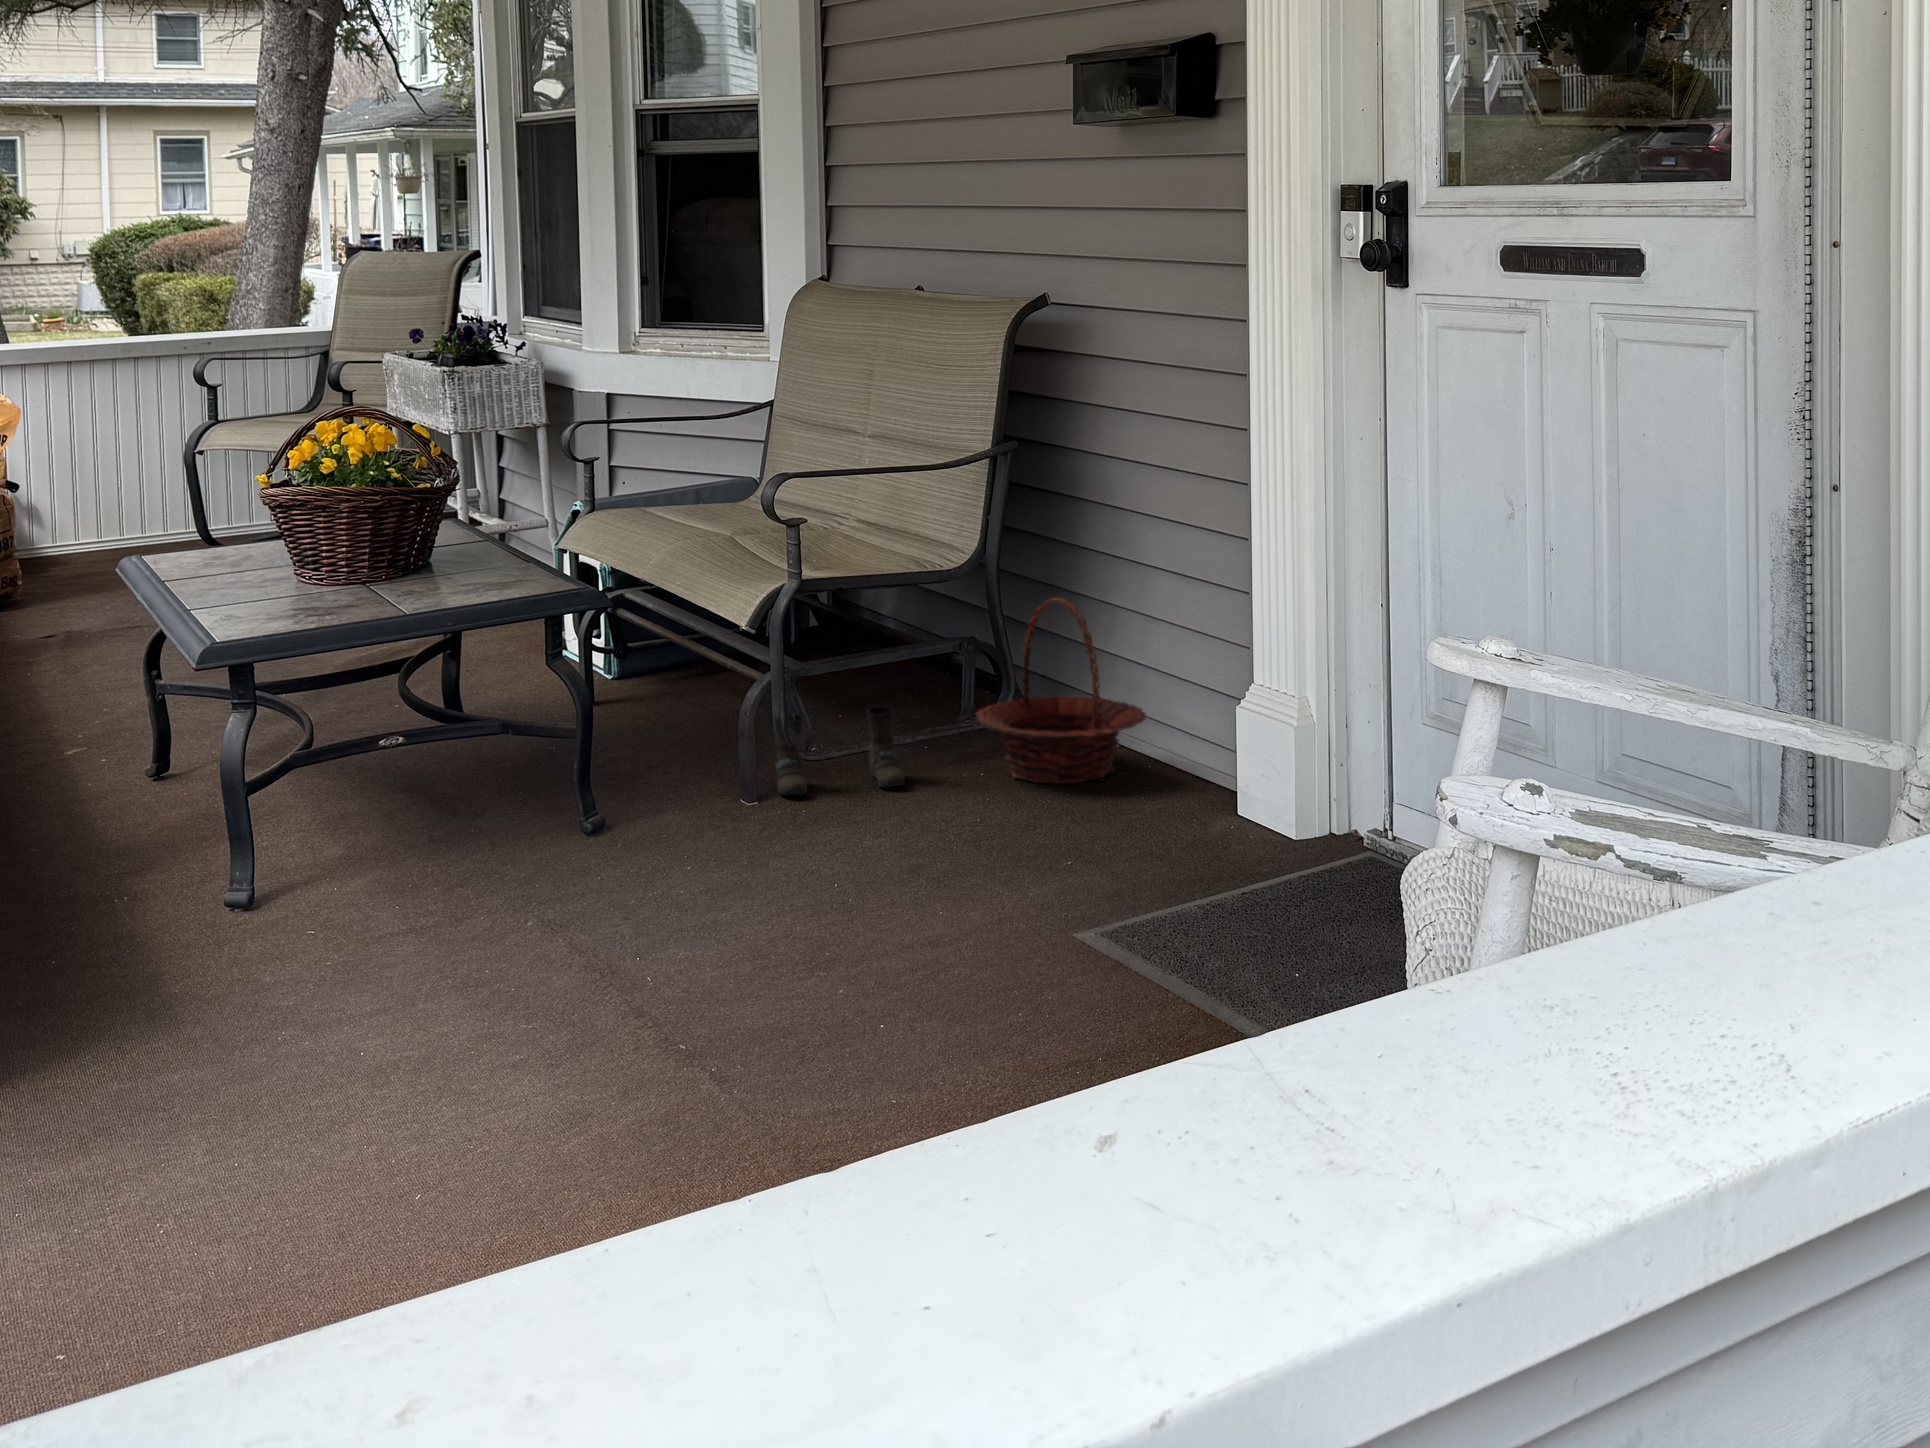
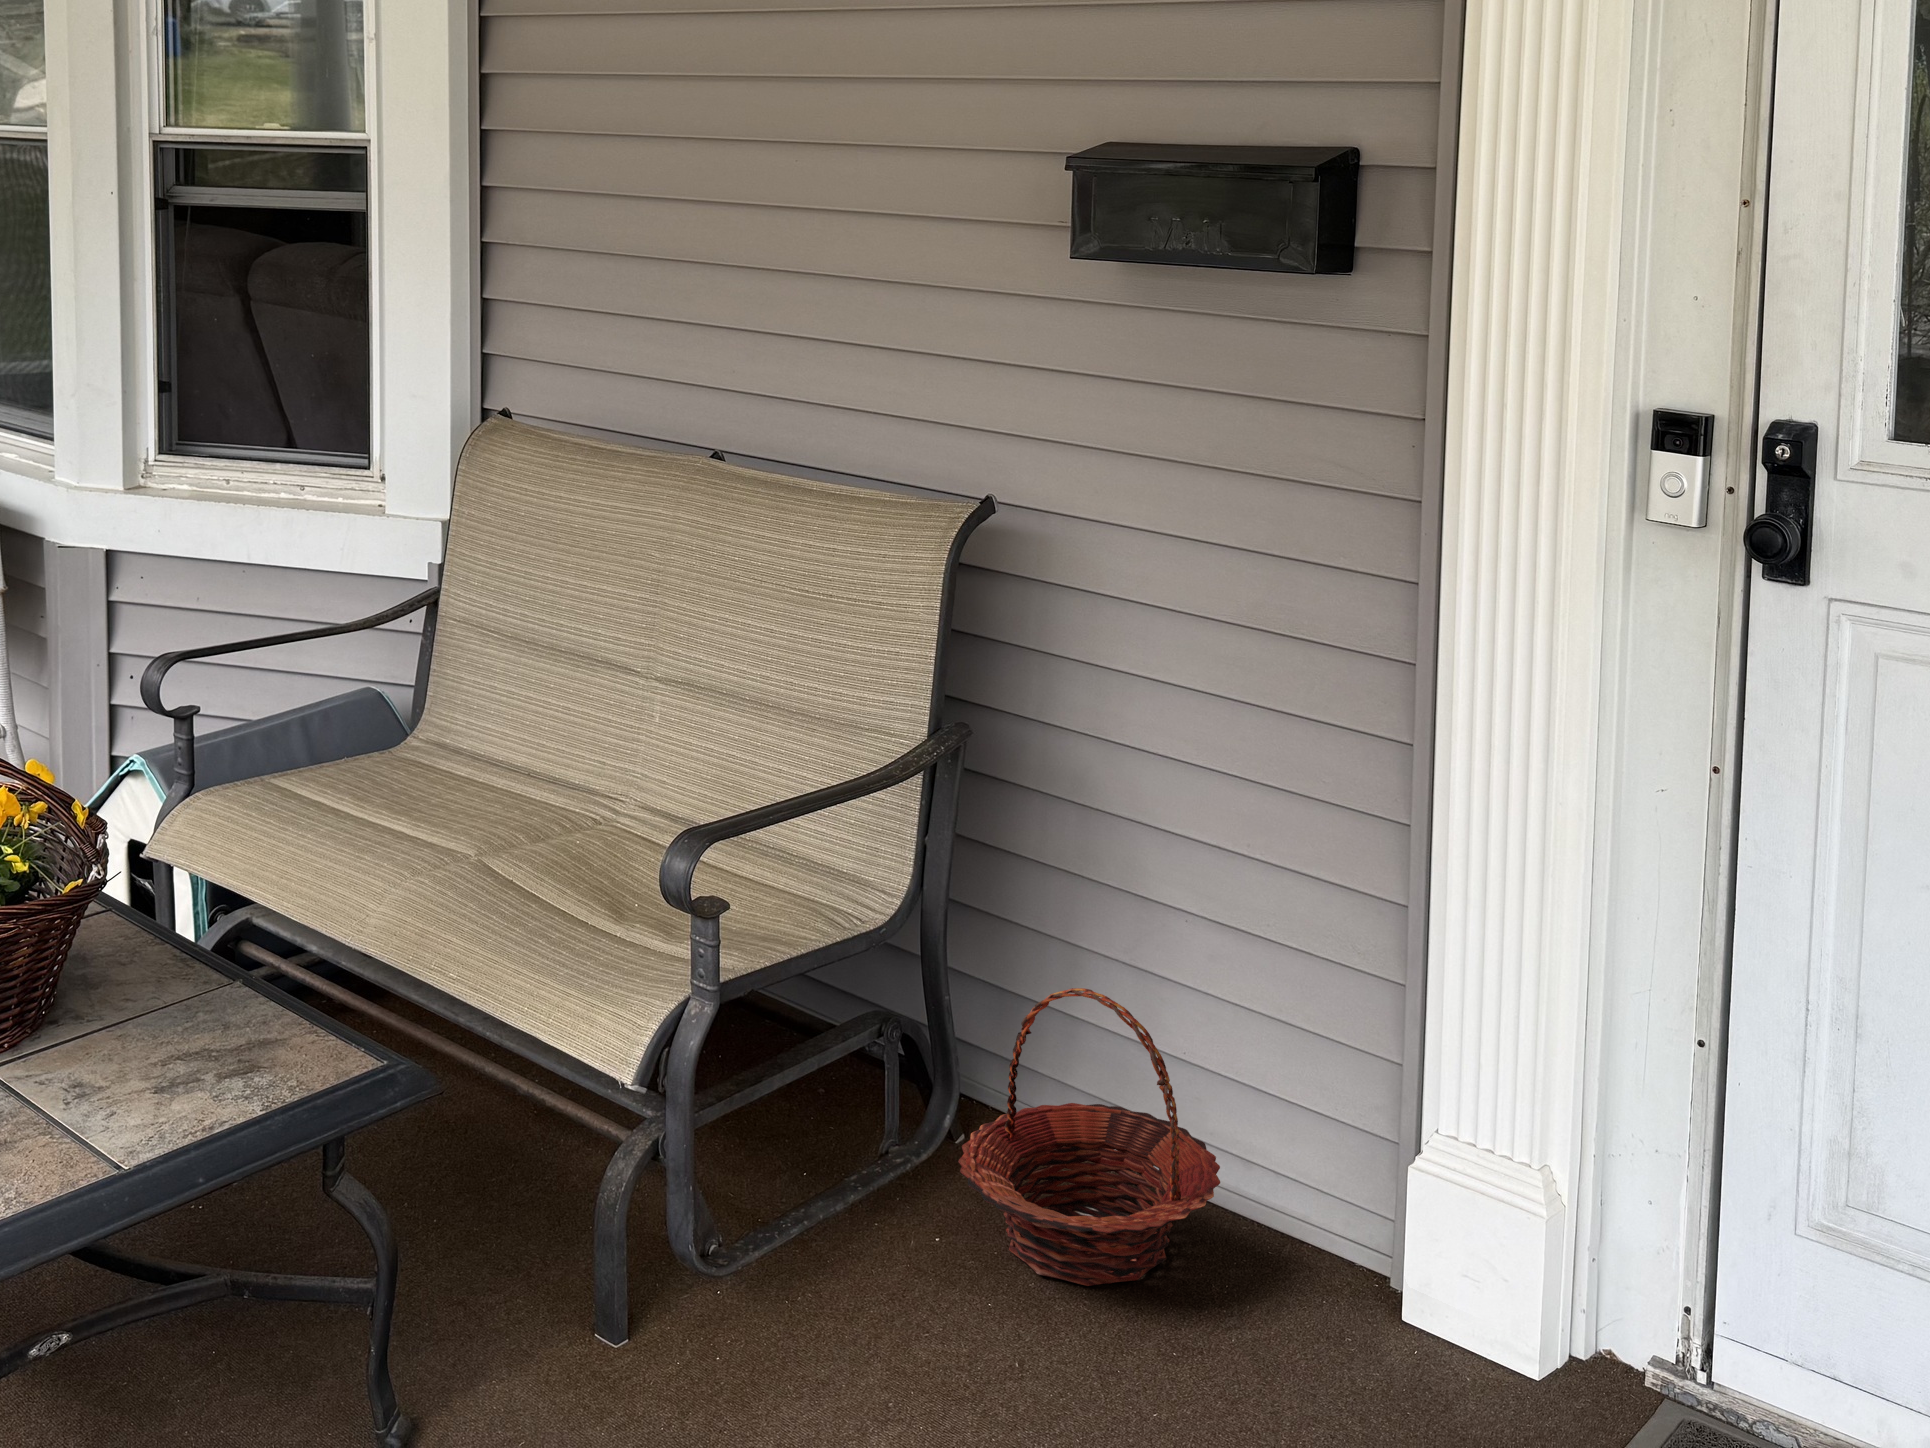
boots: present [774,706,905,795] -> none [688,1186,897,1383]

